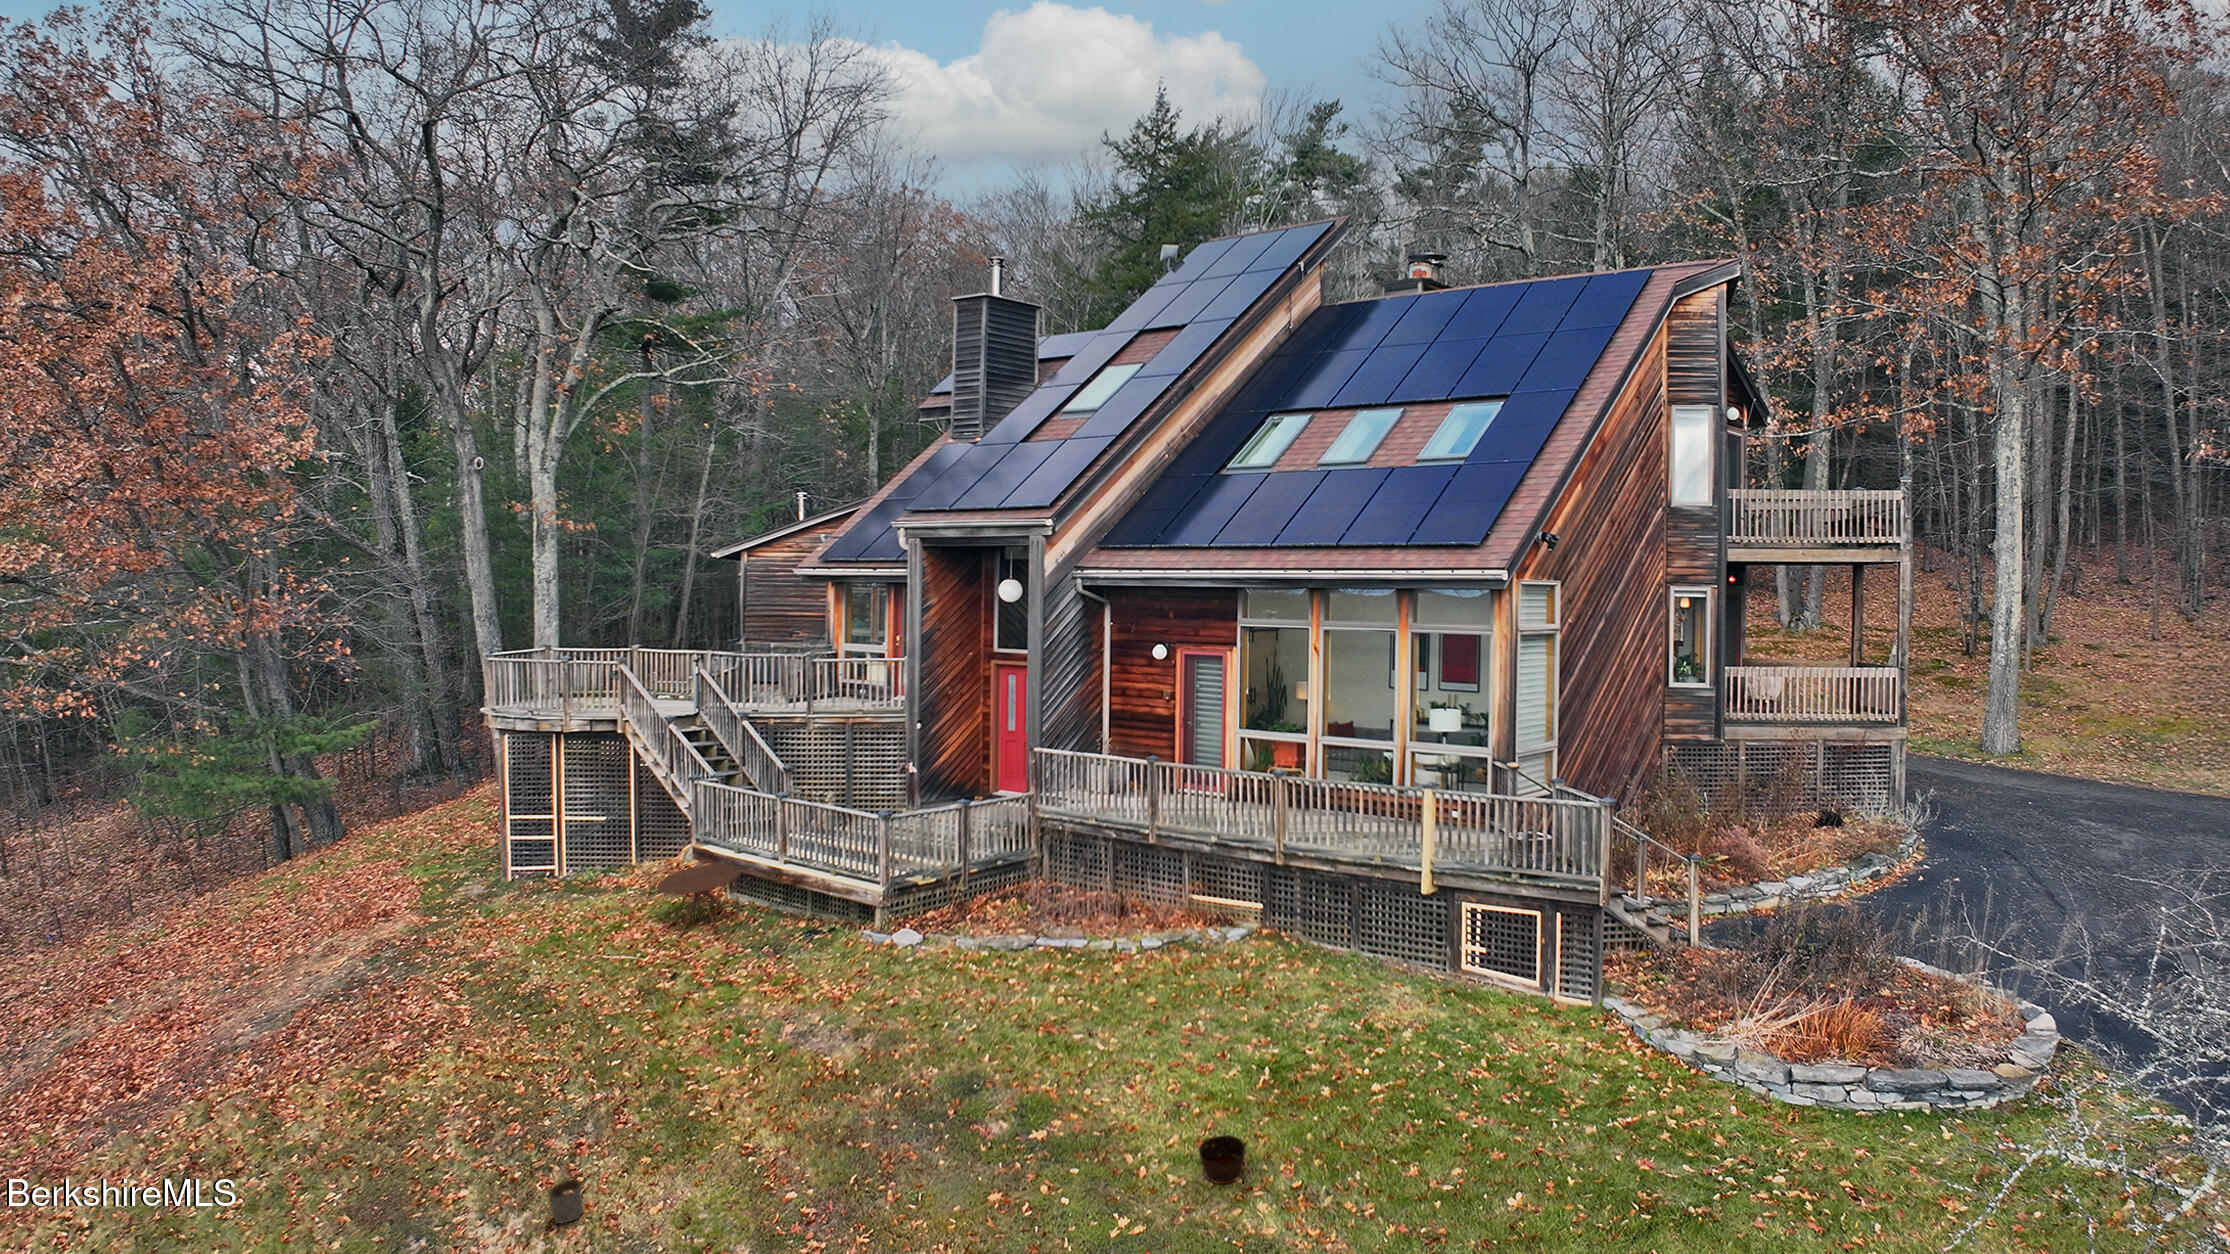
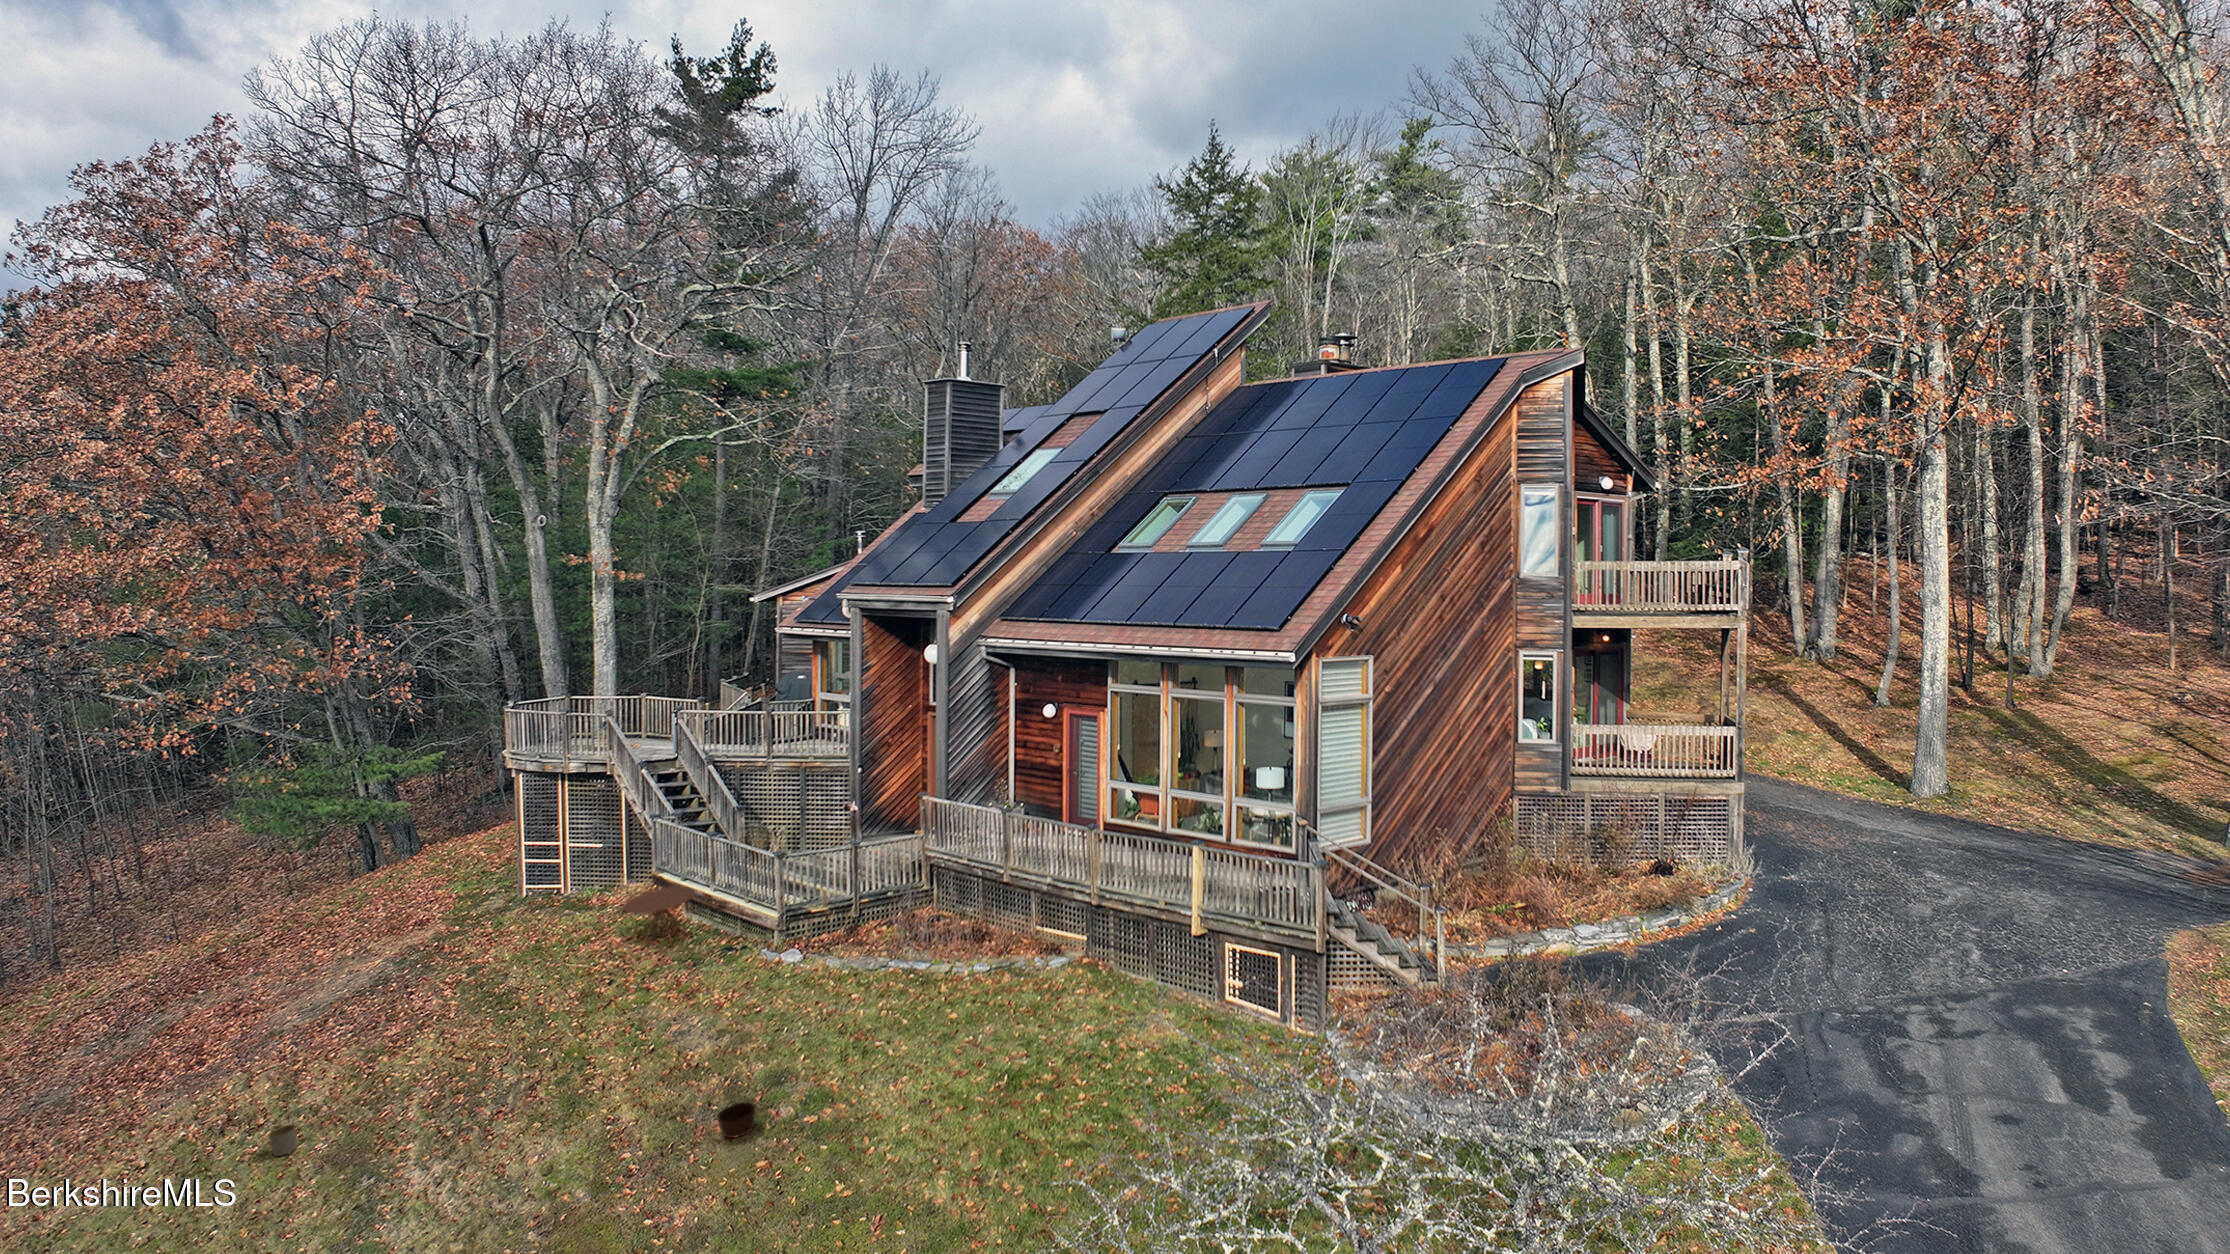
basket: present [1198,1135,1246,1184] -> present [717,1102,756,1138]
planter: present [548,1179,583,1223] -> present [268,1124,297,1156]

